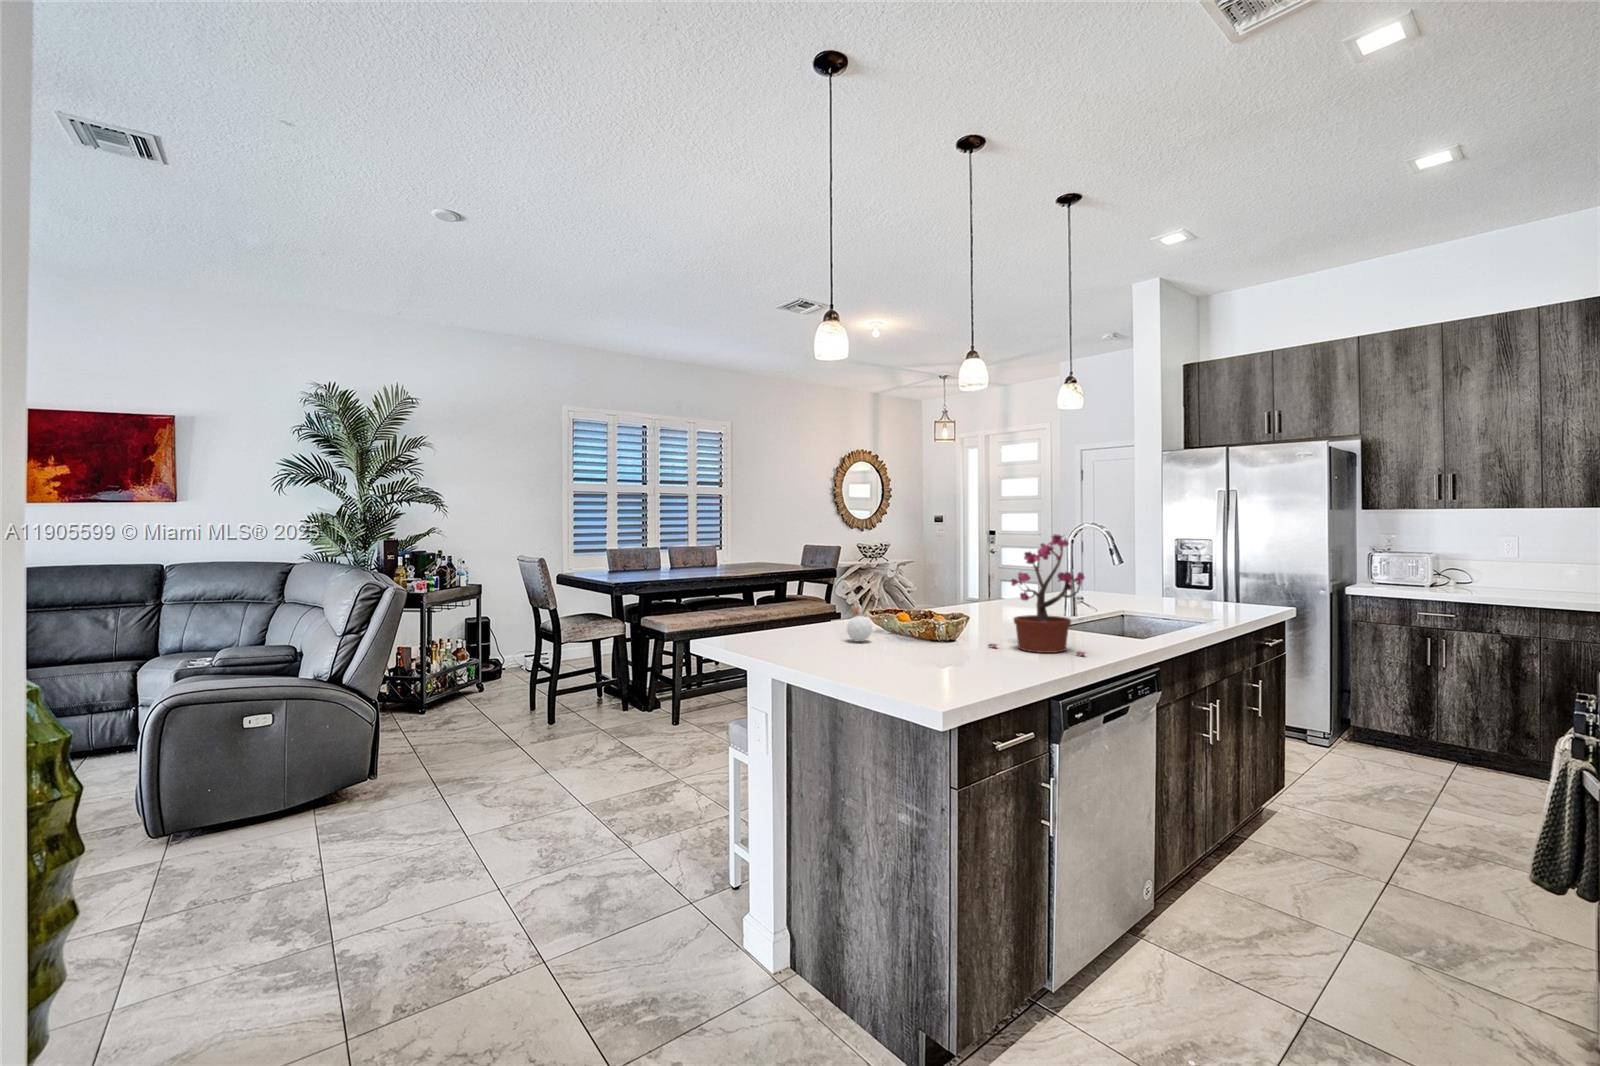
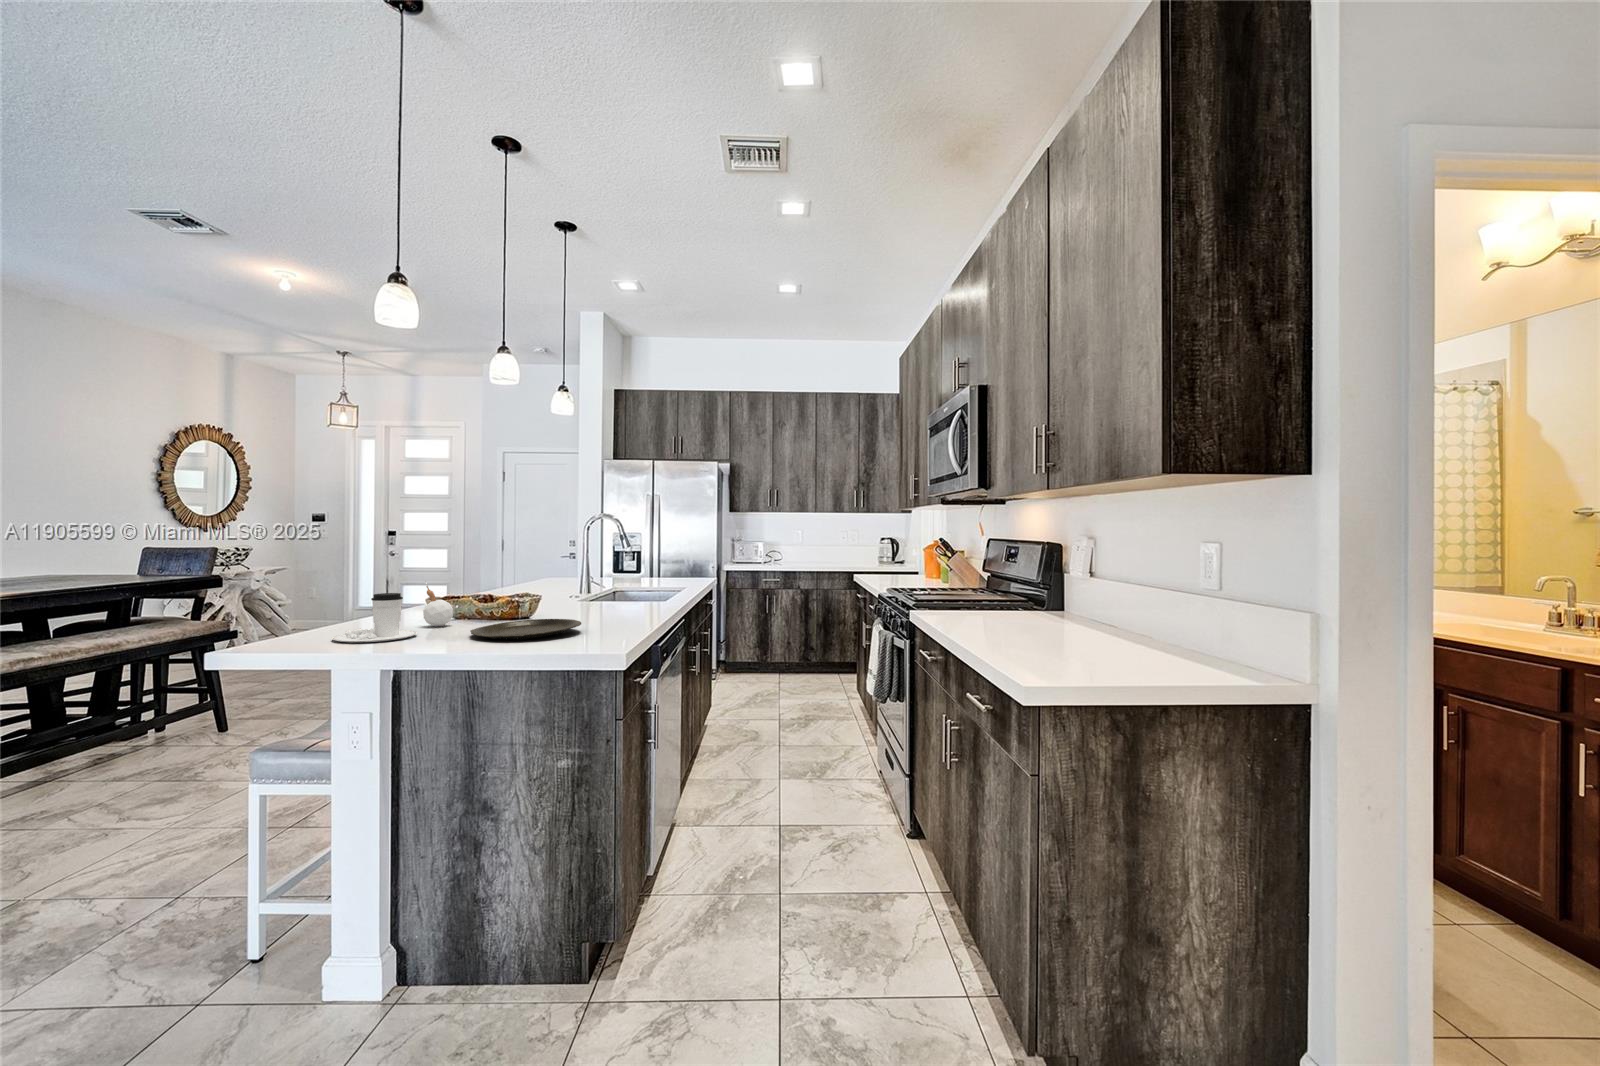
potted plant: present [988,535,1085,655] -> none [566,517,649,617]
coffee cup: none [760,608,826,652] -> present [332,593,417,642]
plate: none [851,647,964,671] -> present [470,619,581,640]

